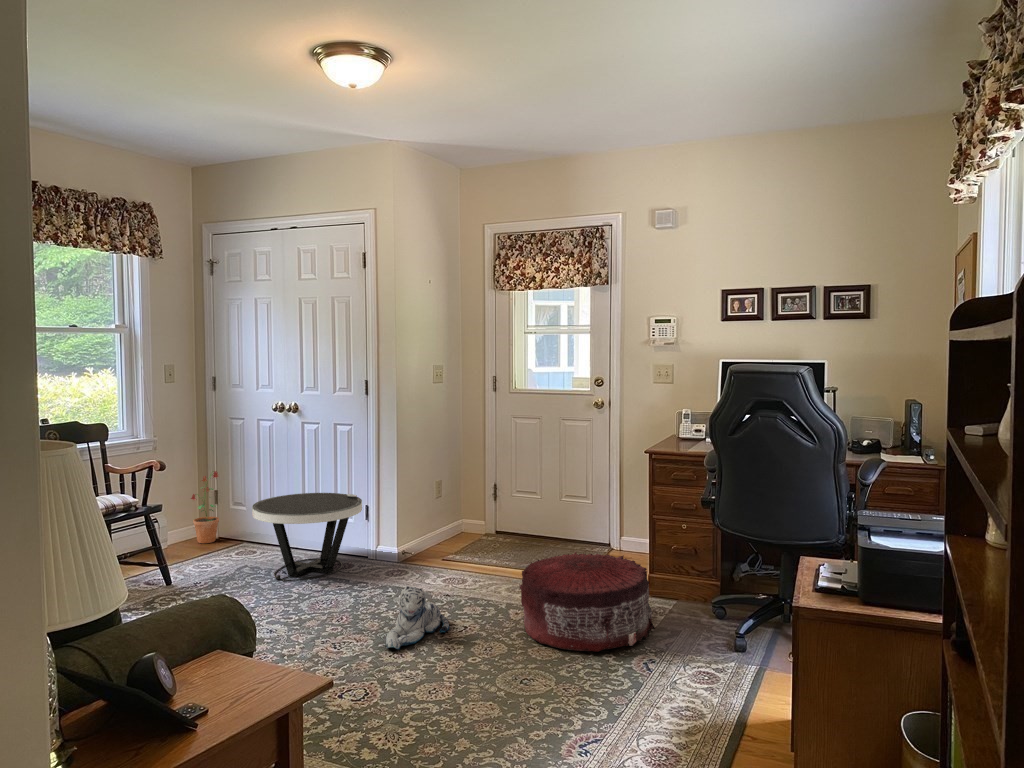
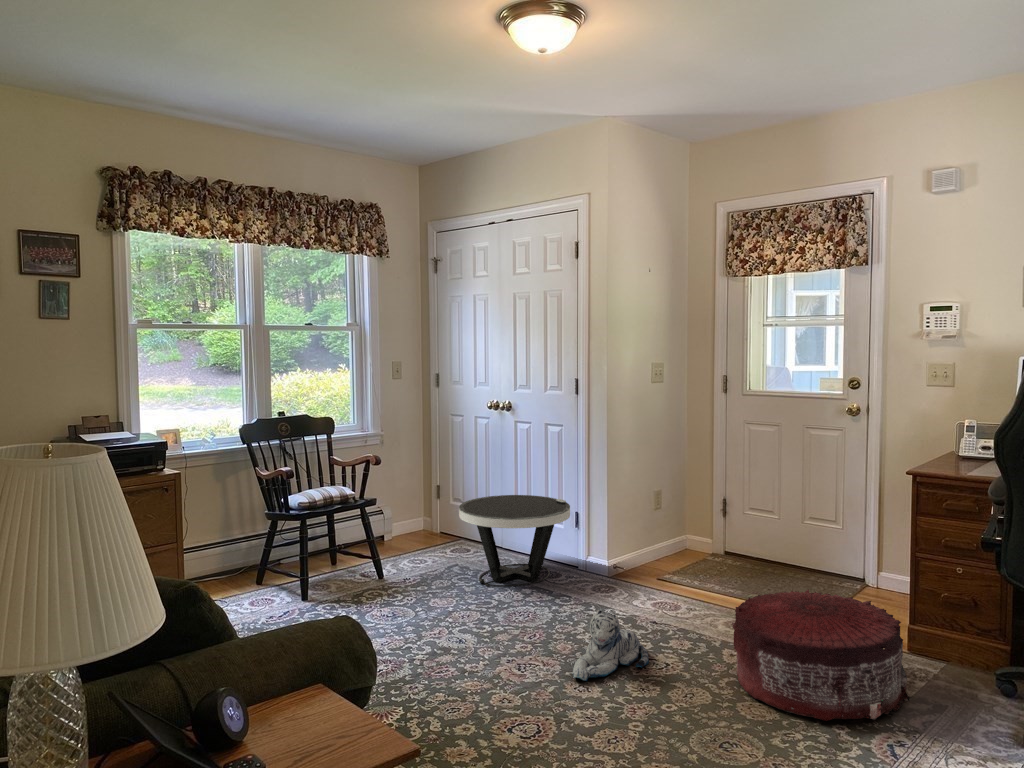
potted plant: present [191,471,219,543] -> none [411,466,440,538]

